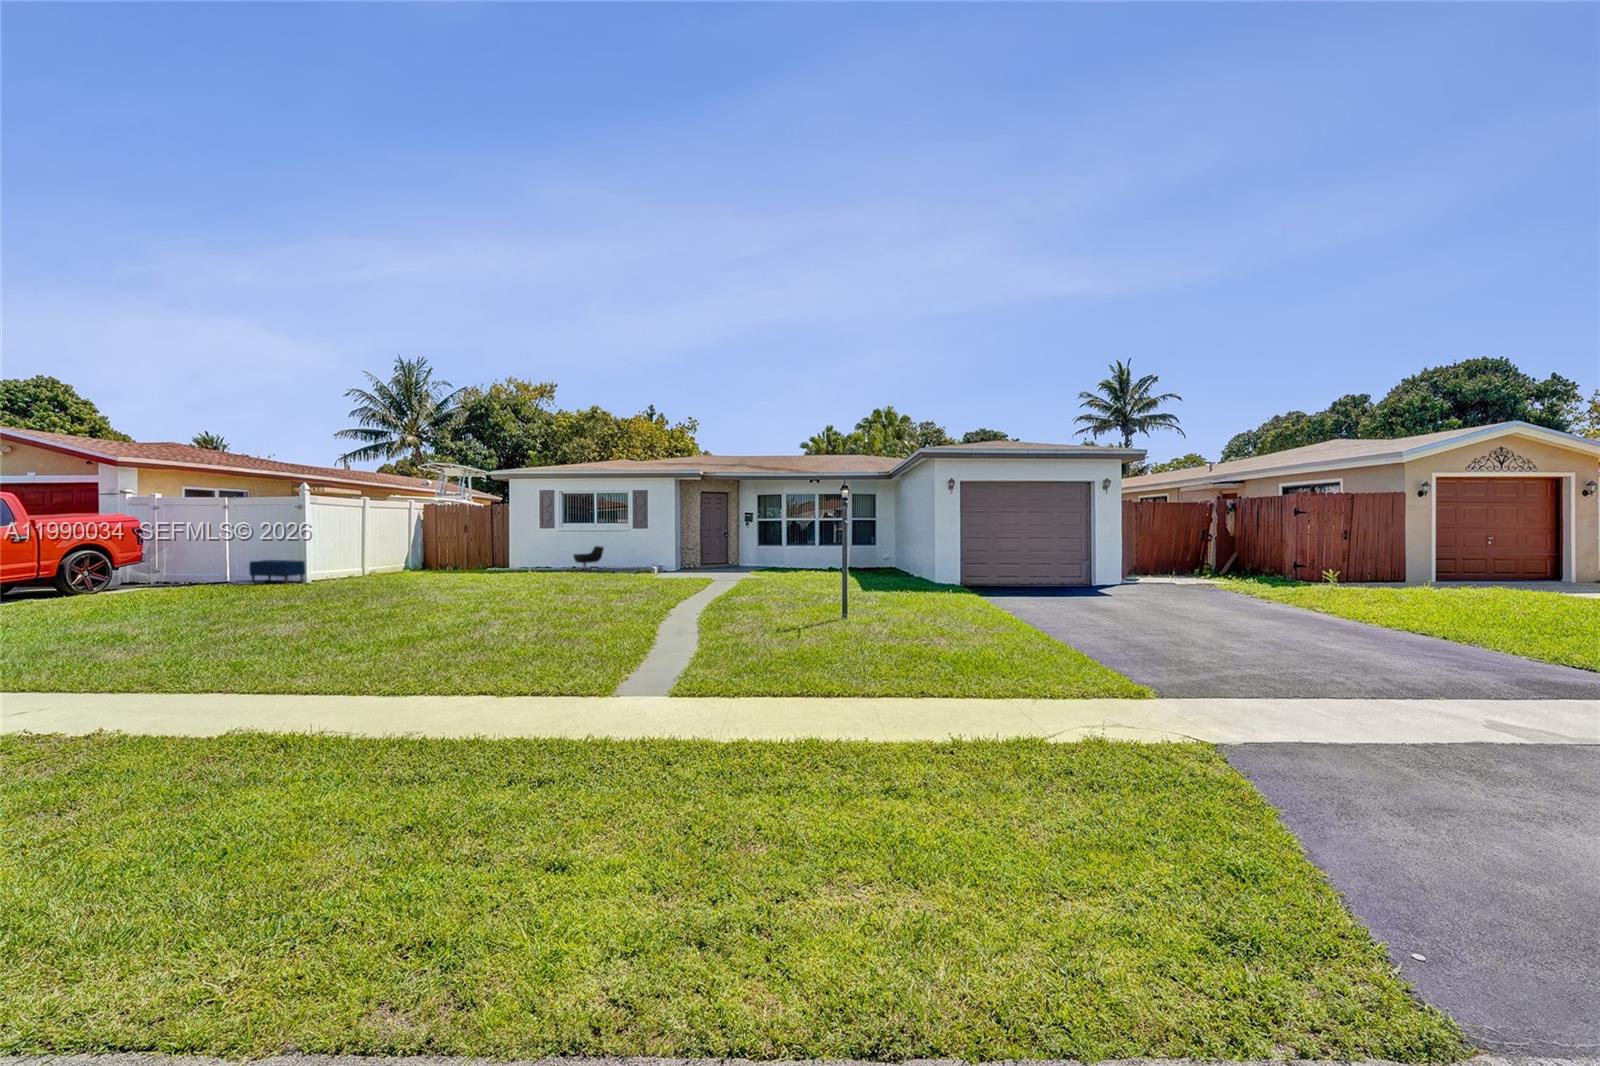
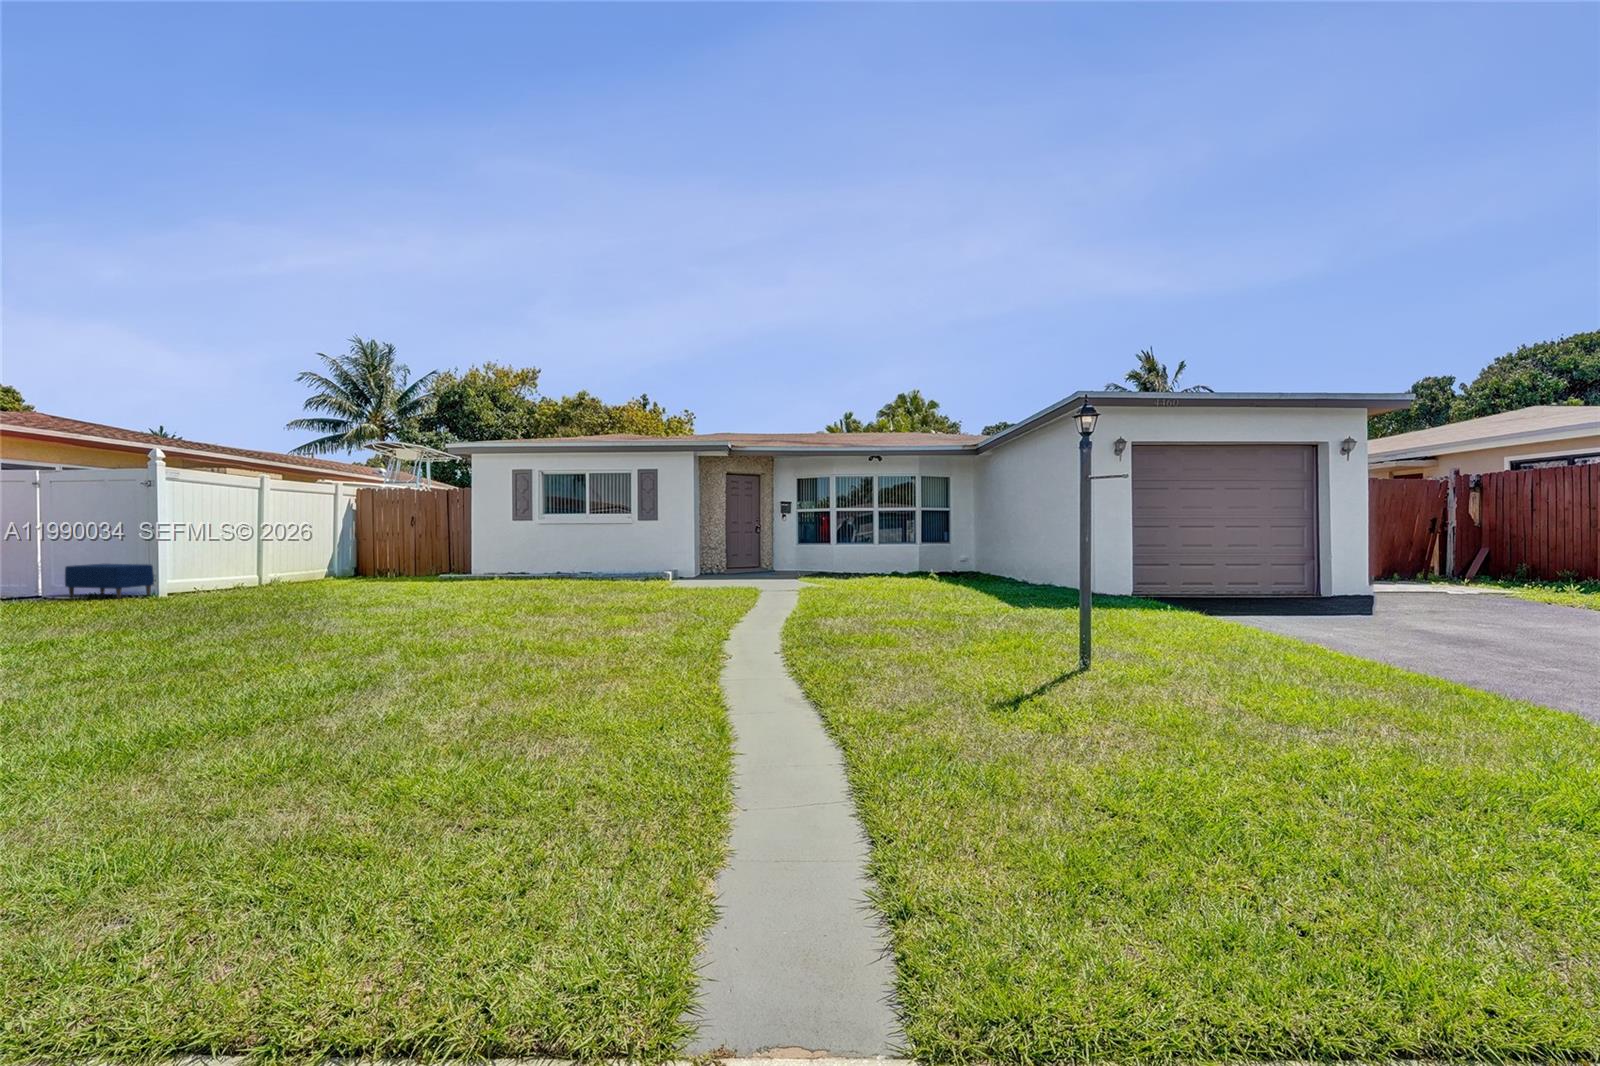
lounge chair: present [574,546,604,569] -> none [557,544,599,577]

